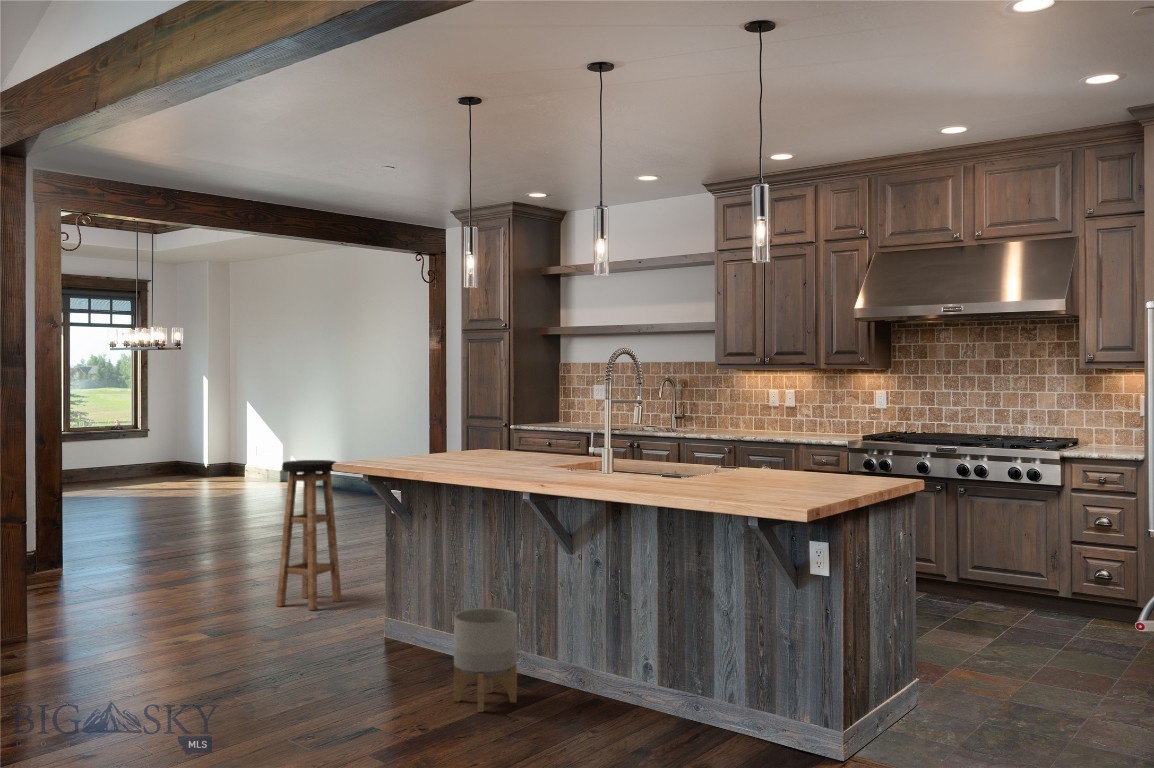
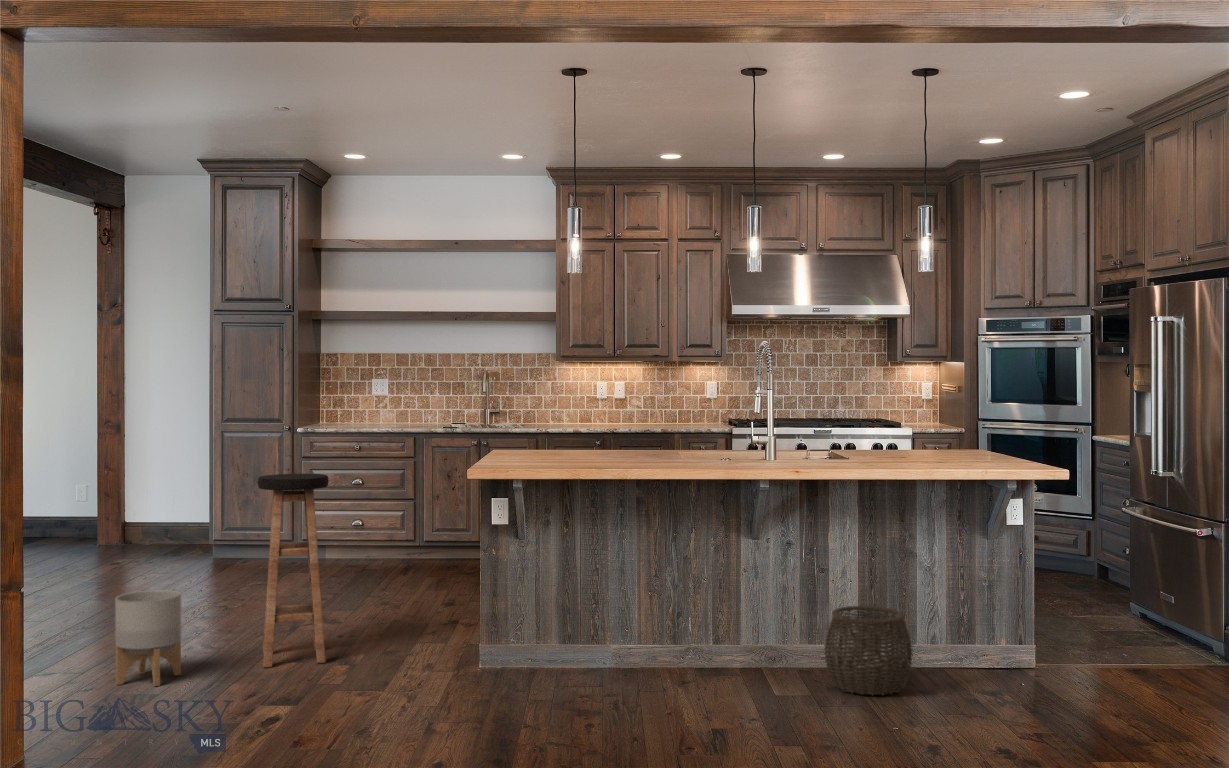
planter: present [454,608,517,712] -> present [115,590,181,686]
woven basket: none [545,638,640,742] -> present [824,606,913,695]

